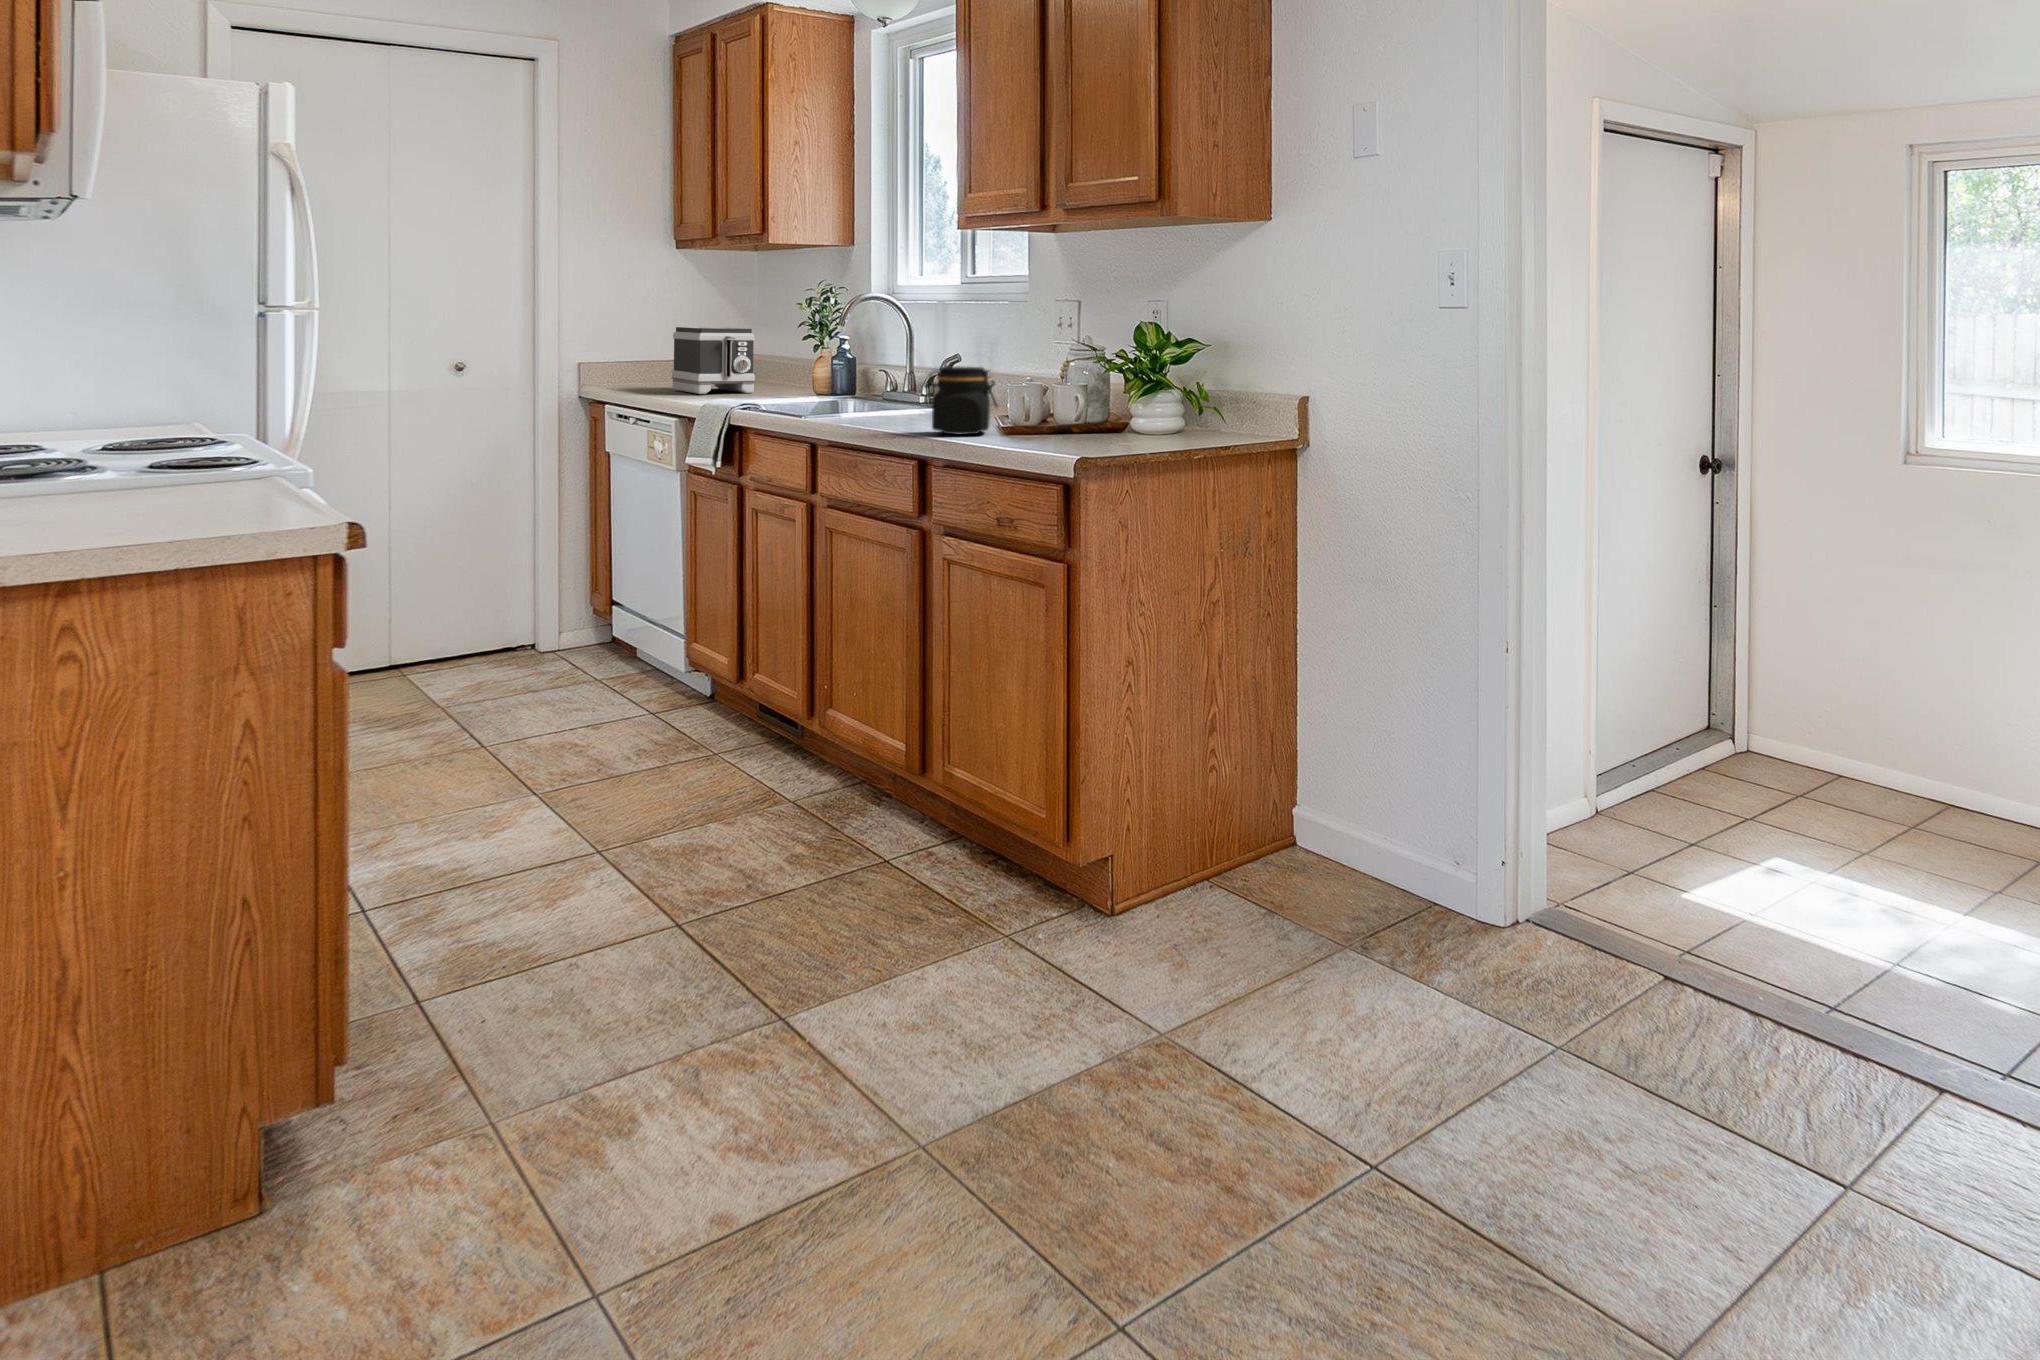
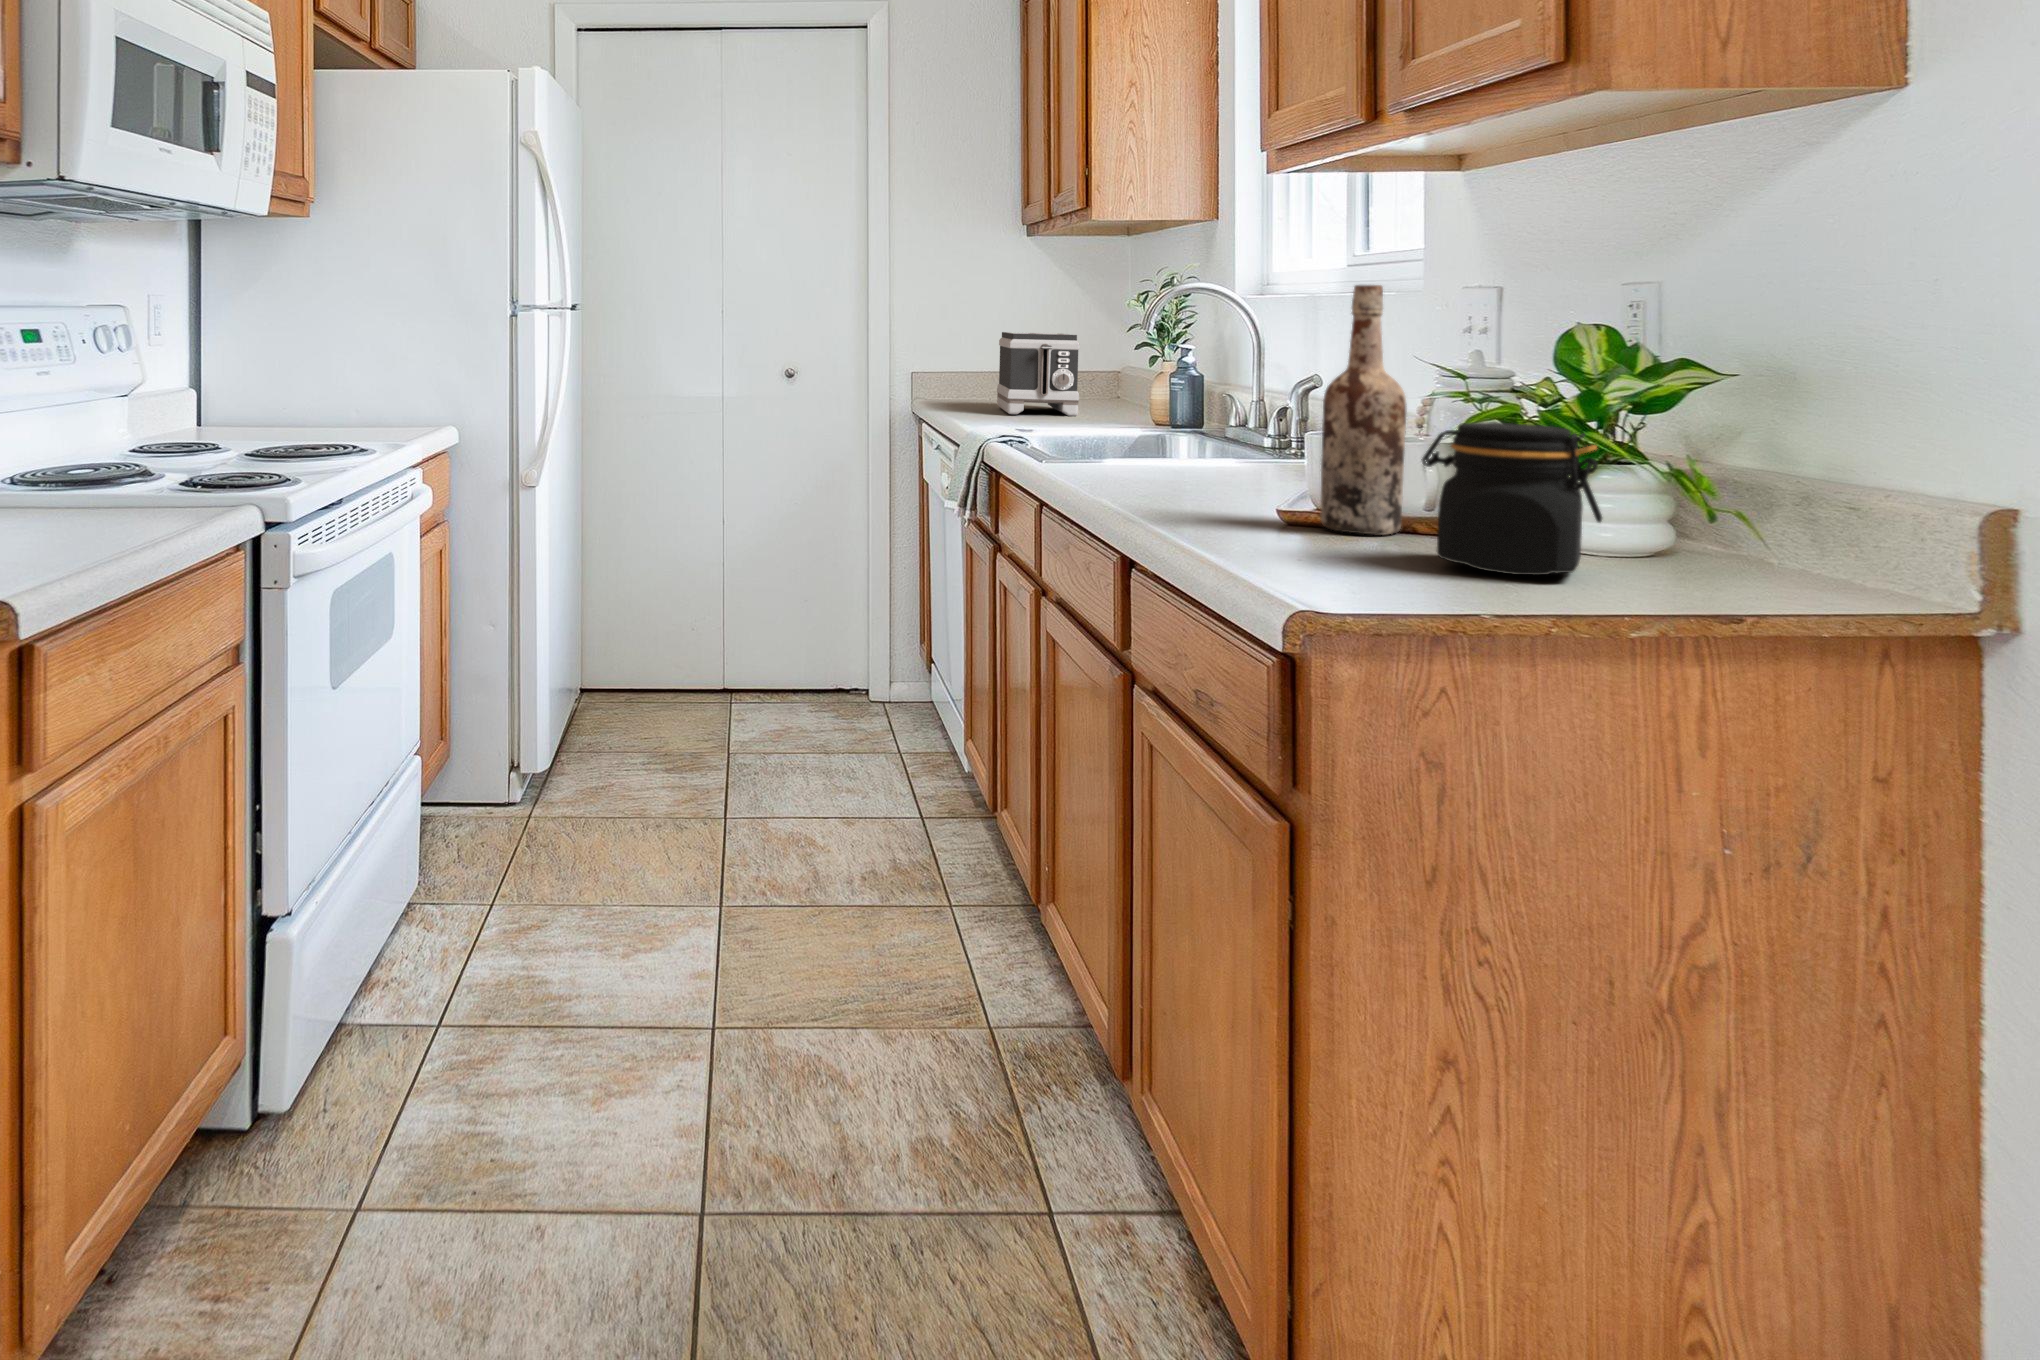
wine bottle: none [1030,300,1073,436] -> present [1320,285,1406,535]
jar: present [924,367,997,435] -> present [1421,422,1602,575]

